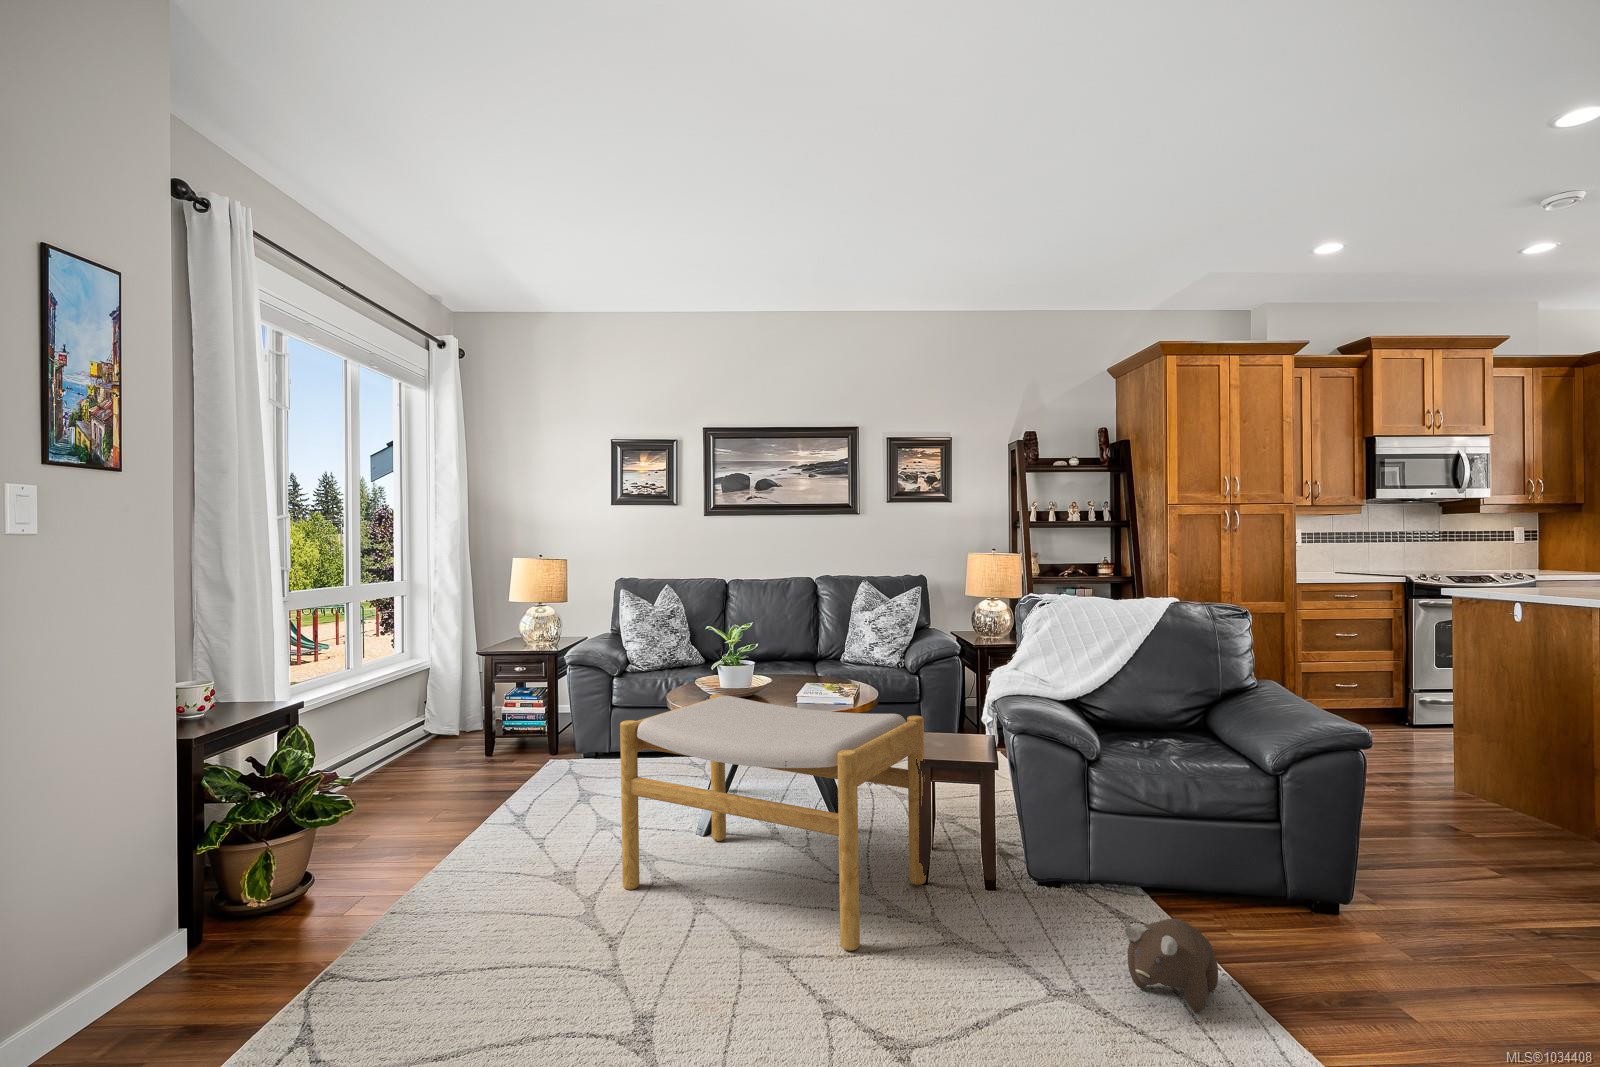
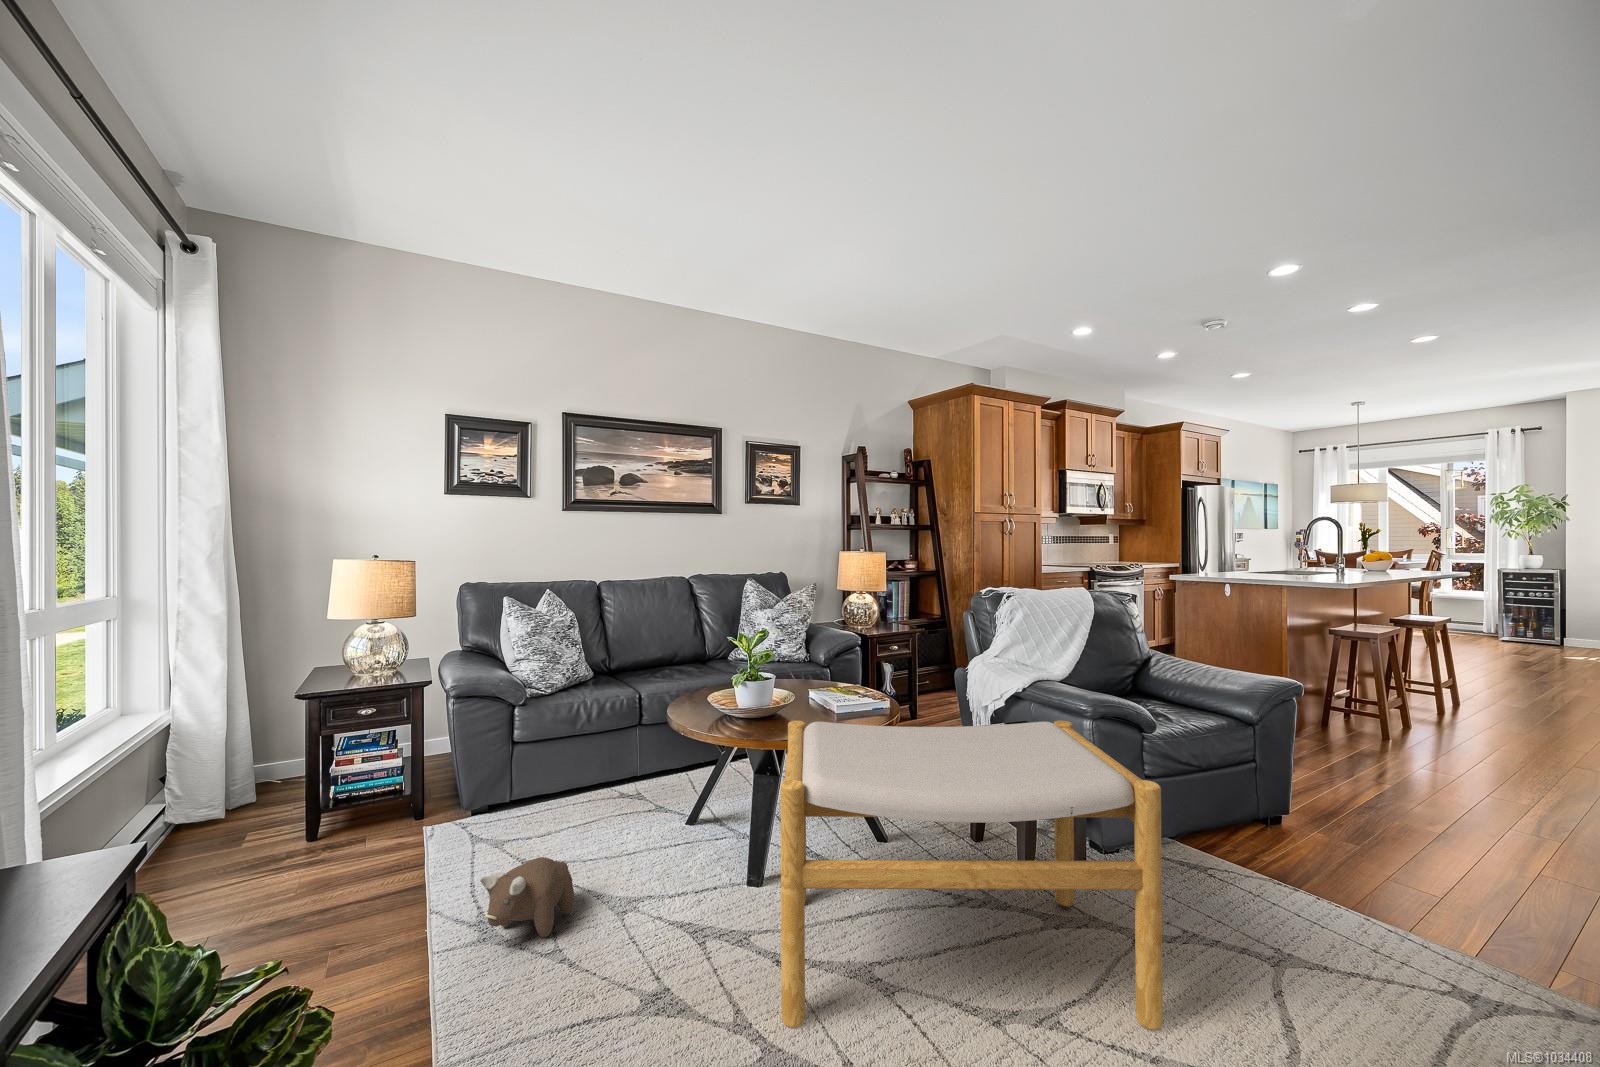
plush toy: present [1124,919,1218,1013] -> present [480,857,574,937]

